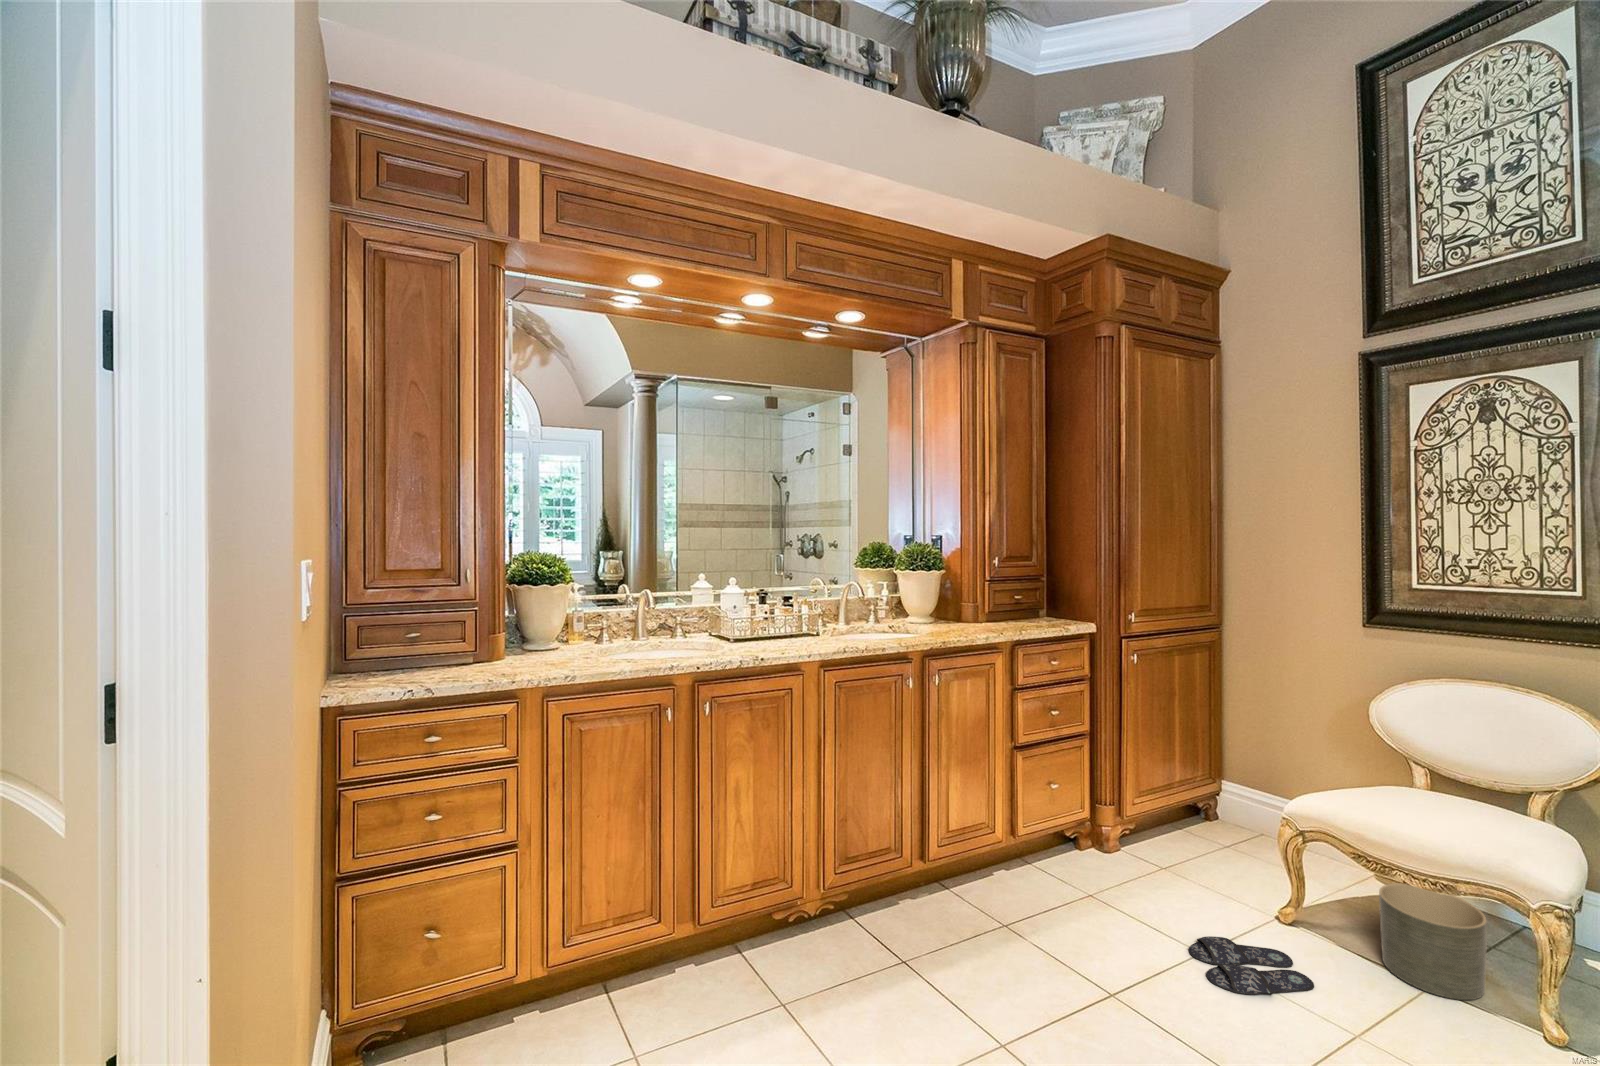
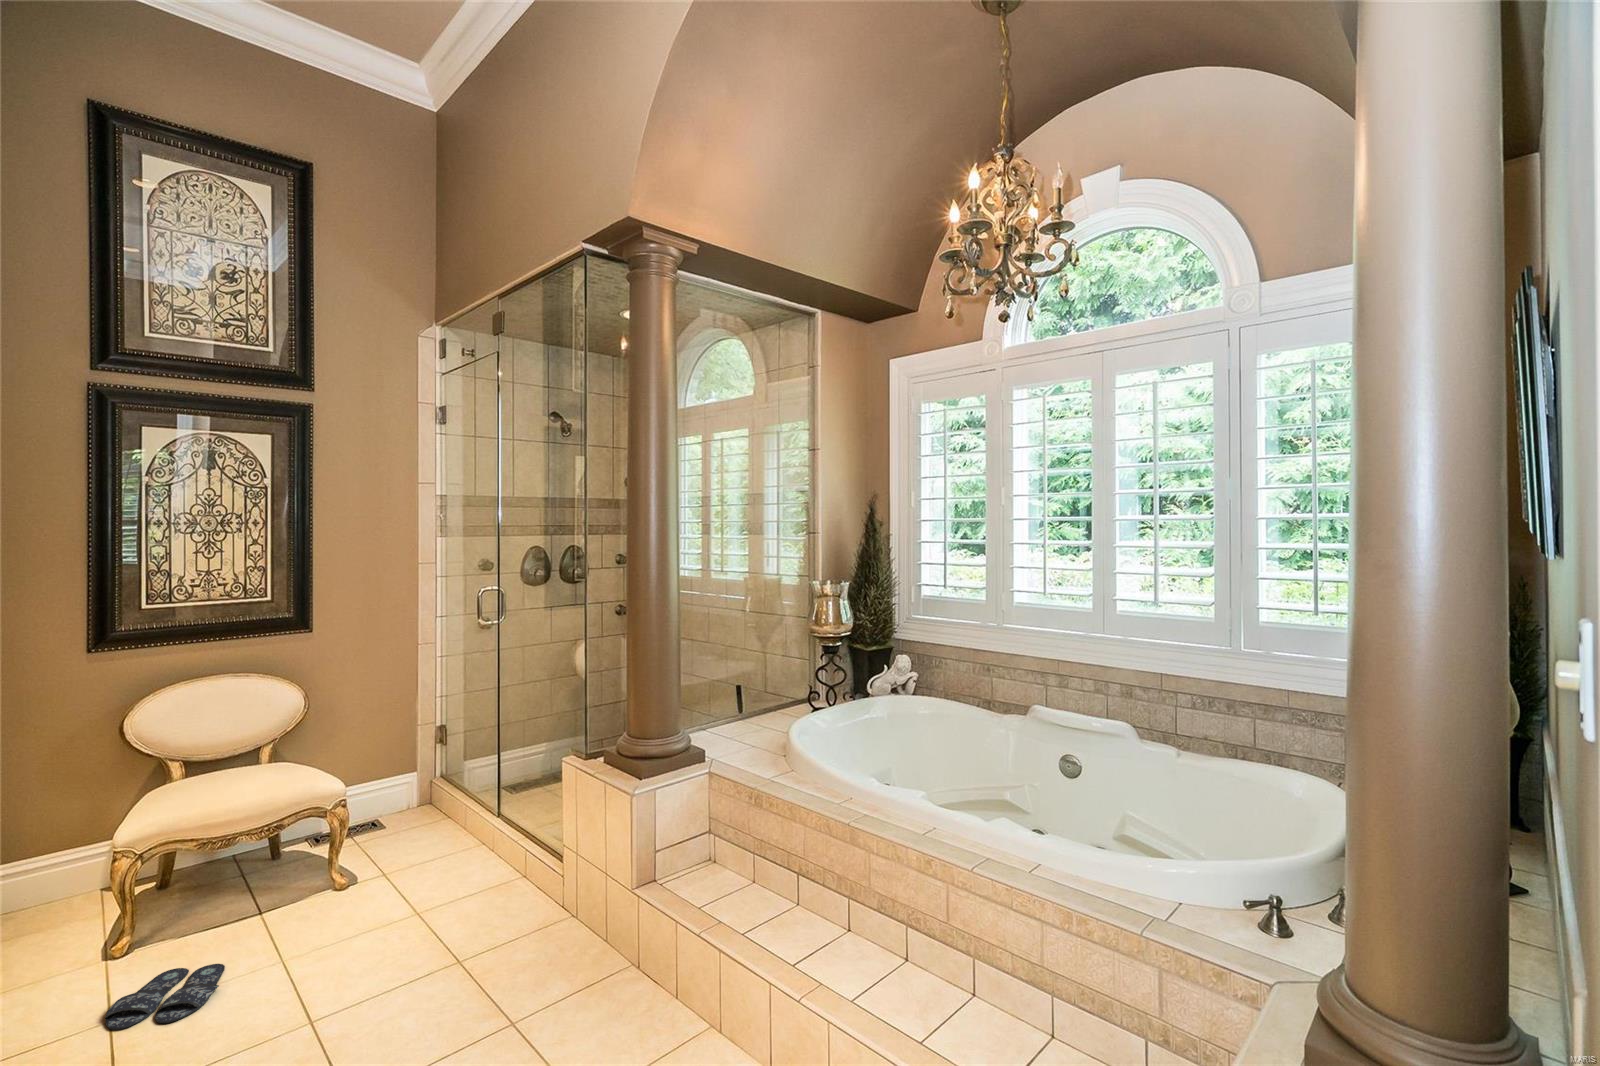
planter: present [1379,883,1487,1000] -> none [210,840,287,925]

